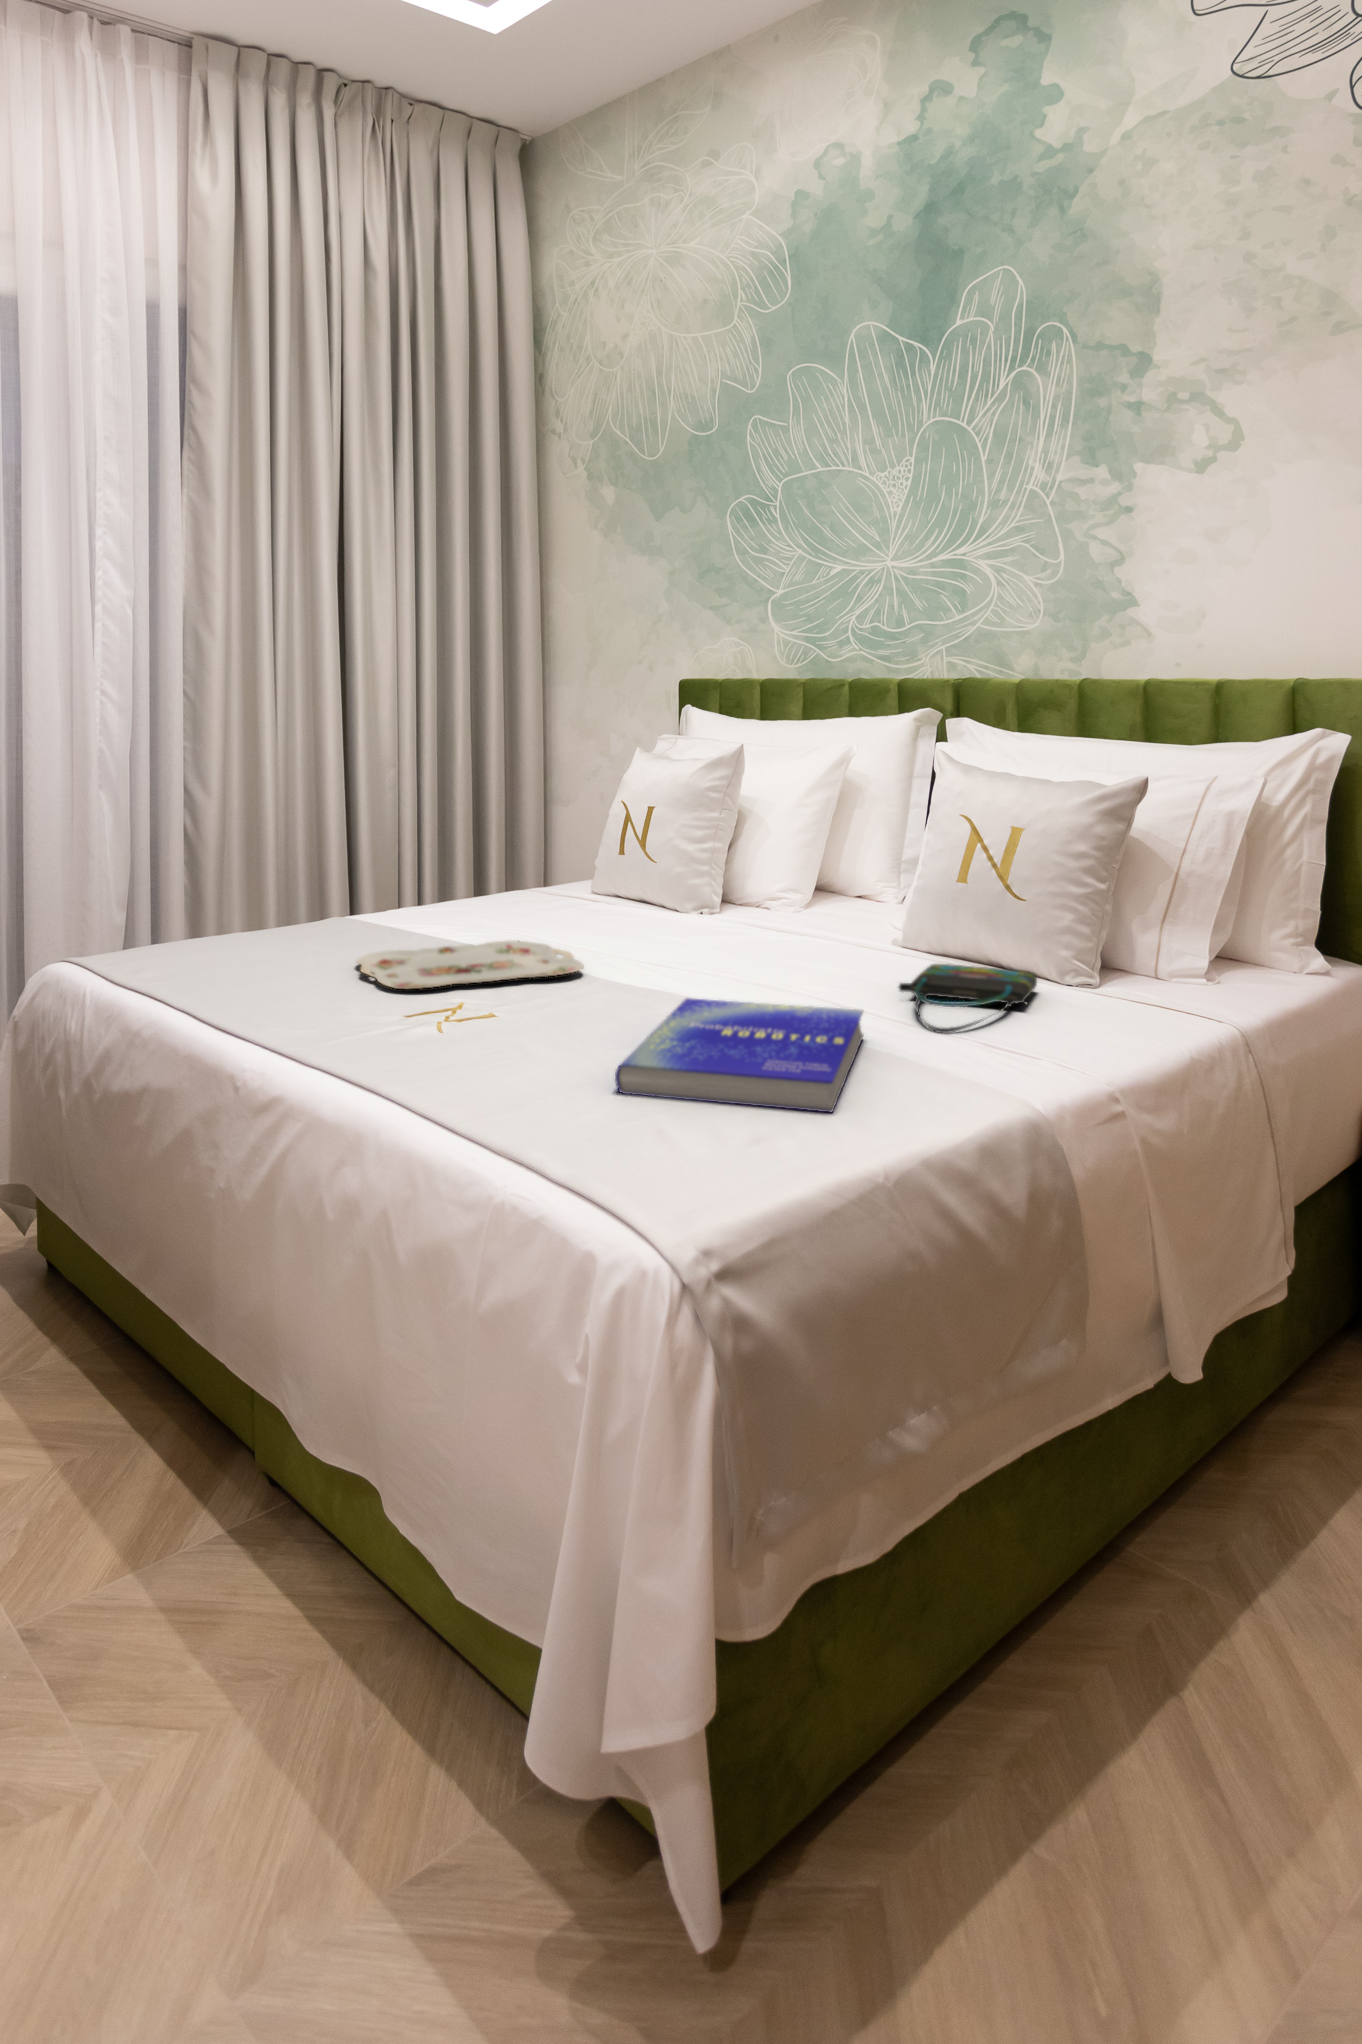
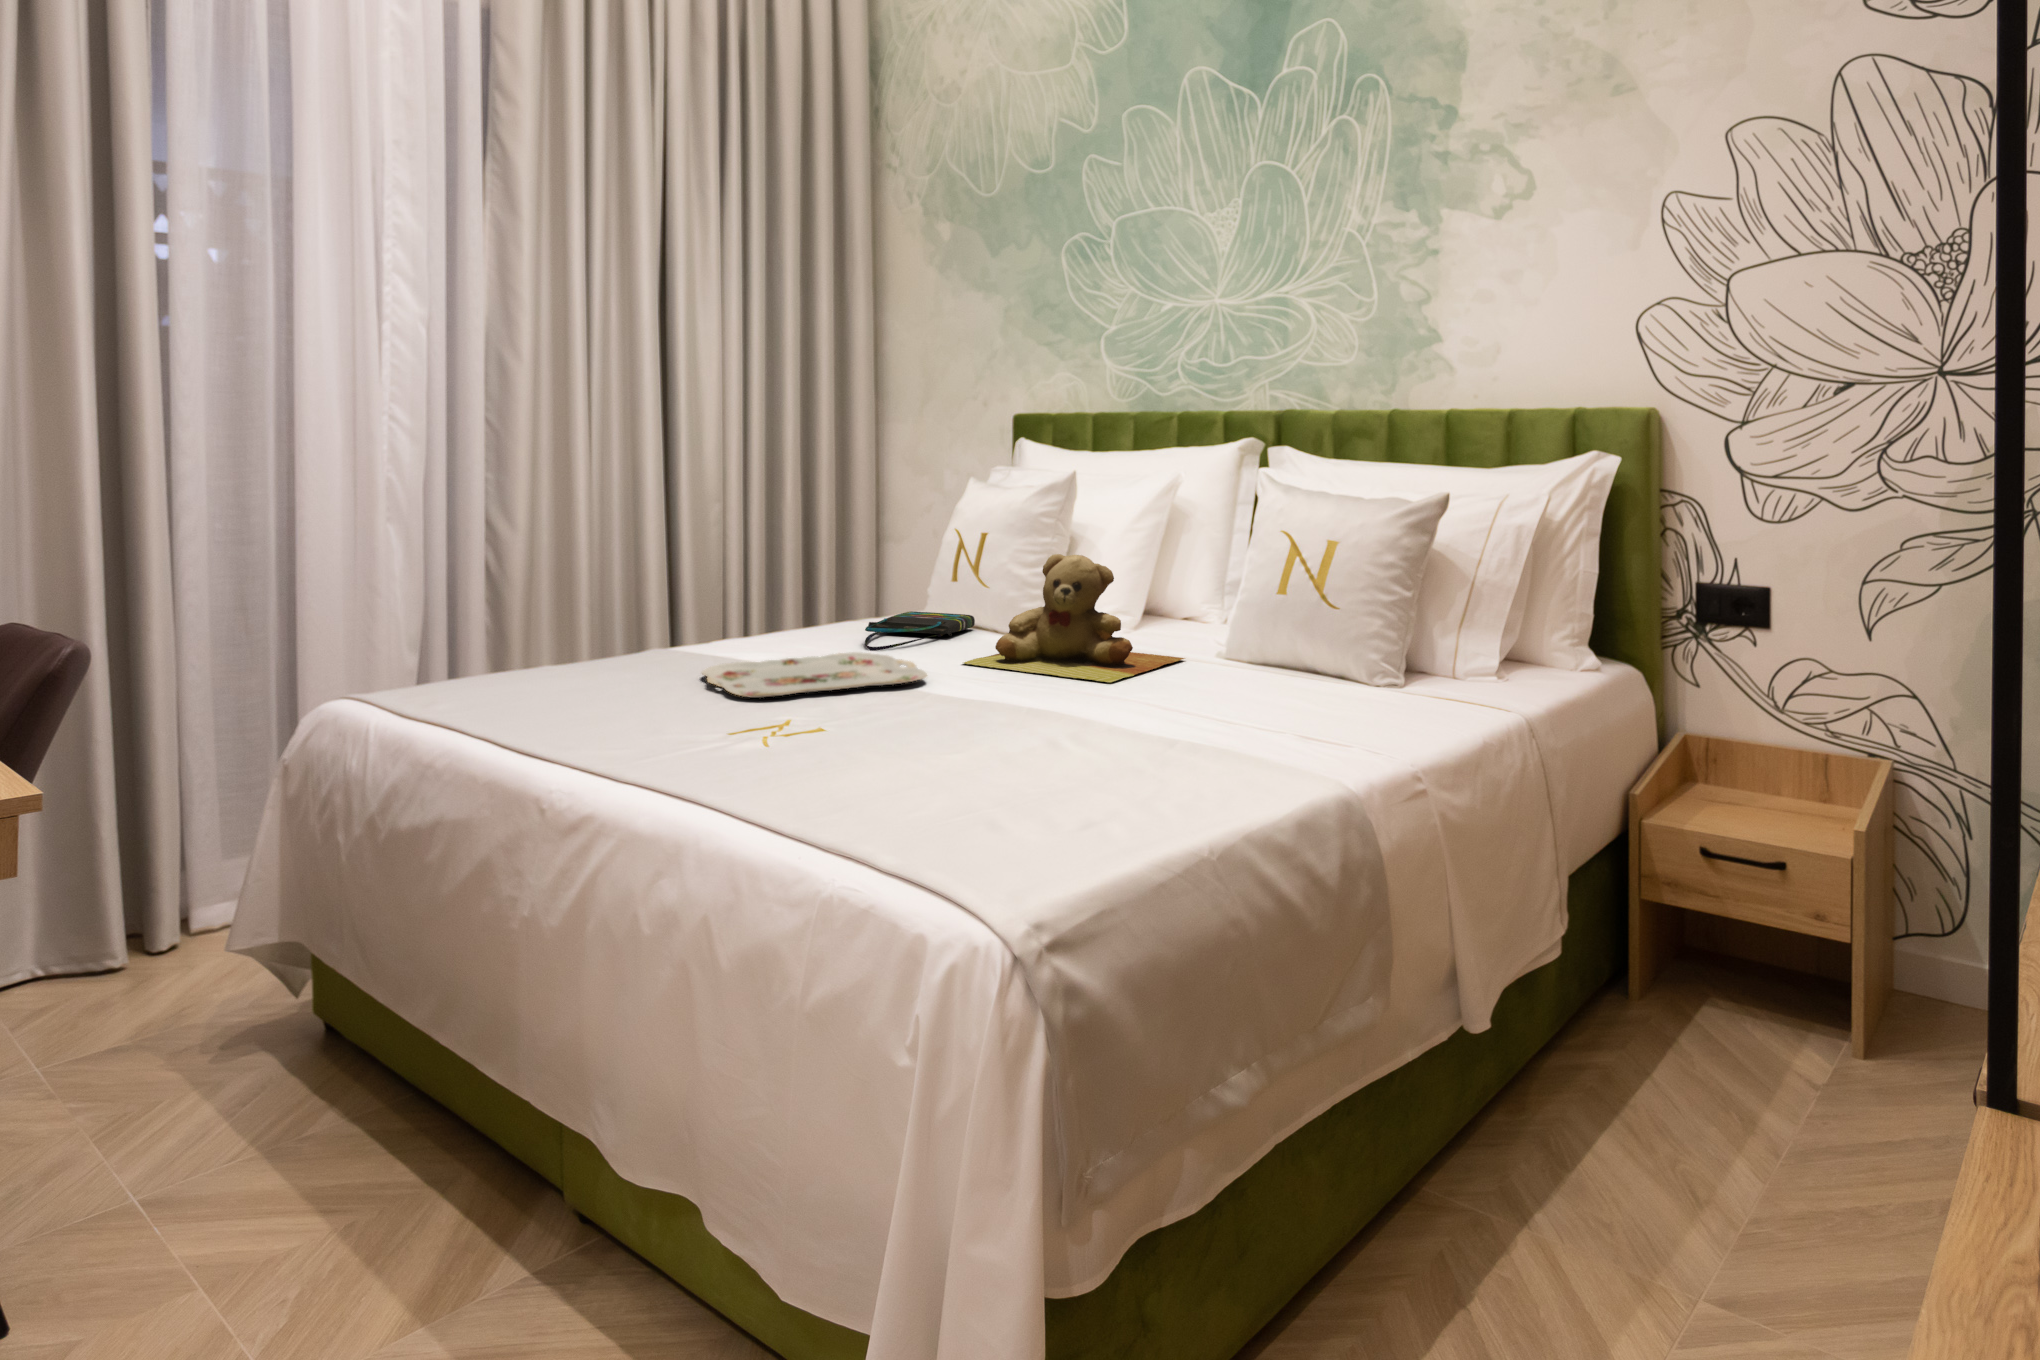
teddy bear: none [621,840,859,977] -> present [964,554,1185,682]
tote bag: present [898,964,1037,1033] -> present [865,611,975,651]
book: present [615,998,863,1112] -> none [967,699,1193,795]

